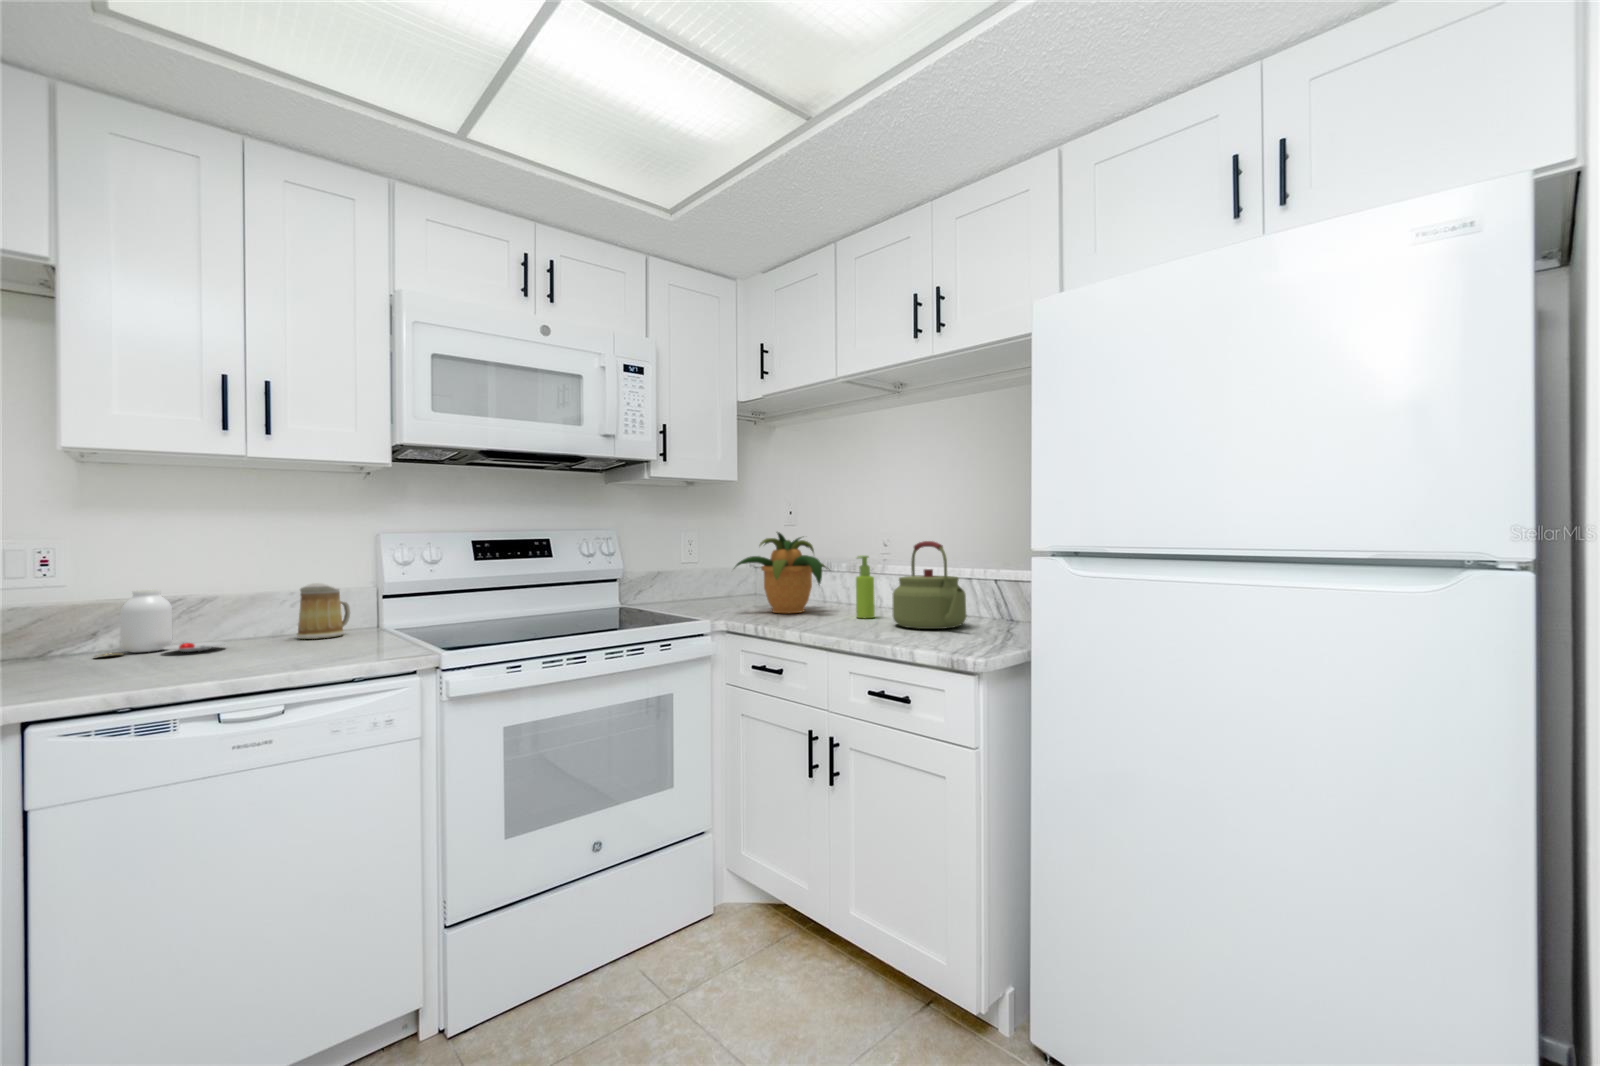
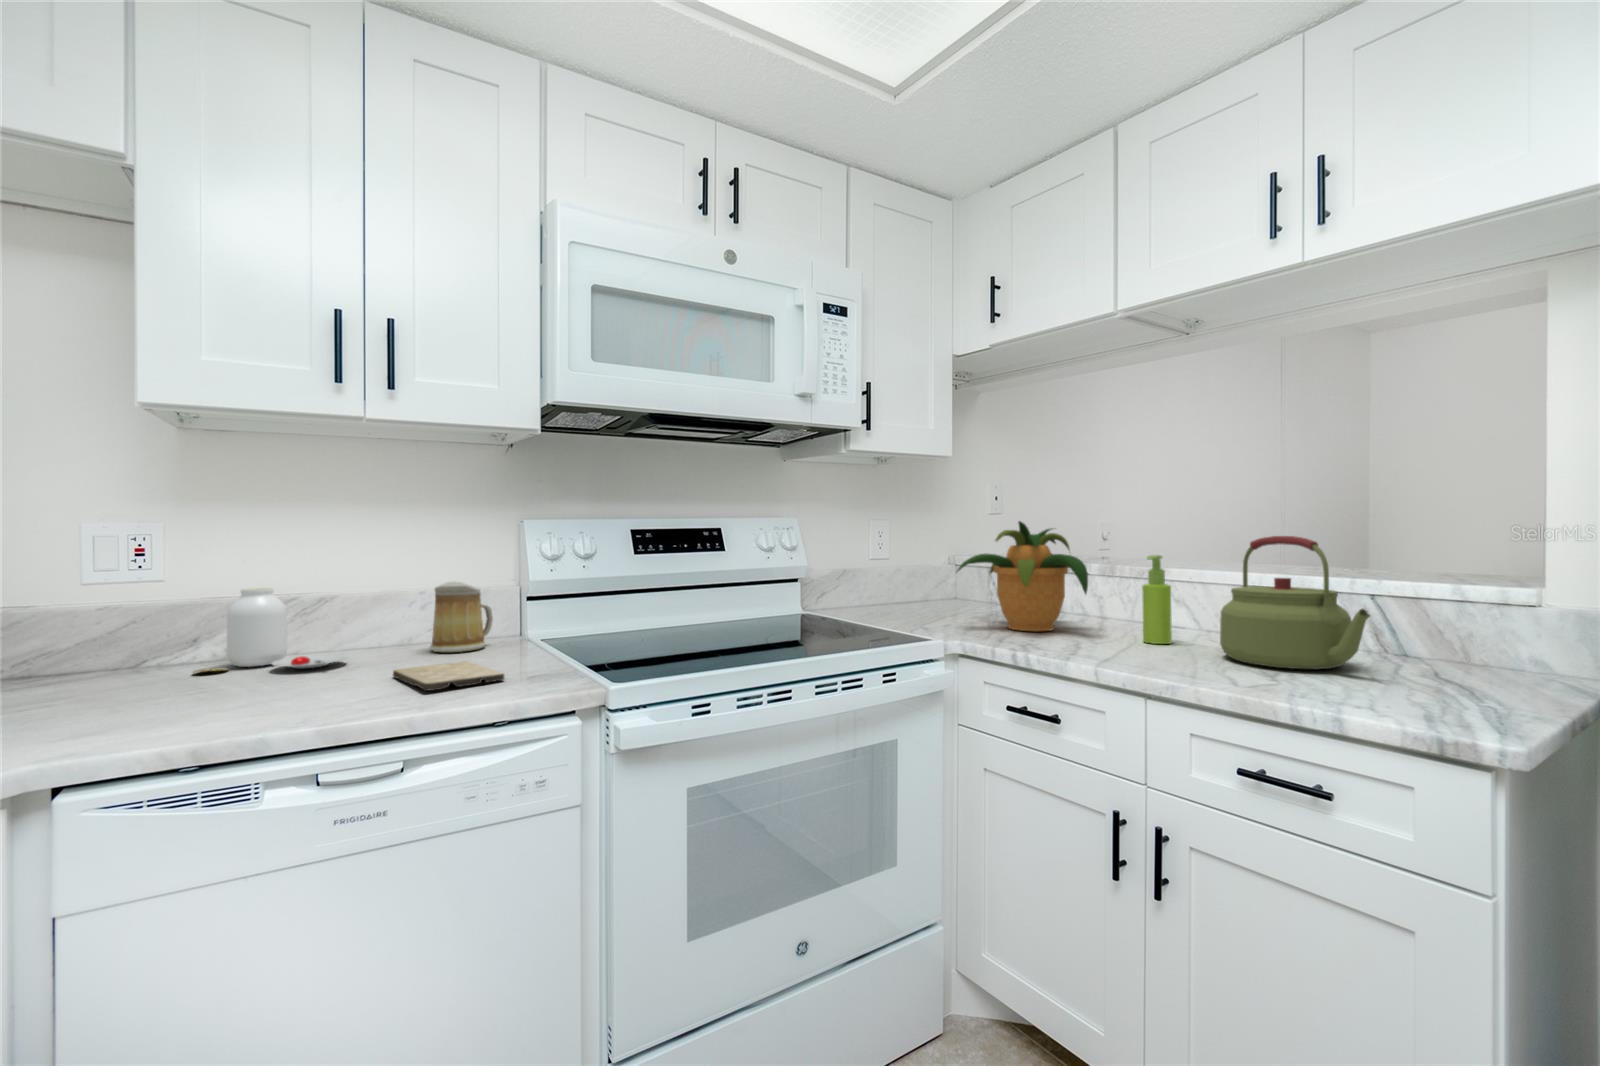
cutting board: none [269,643,361,660] -> present [393,661,504,691]

